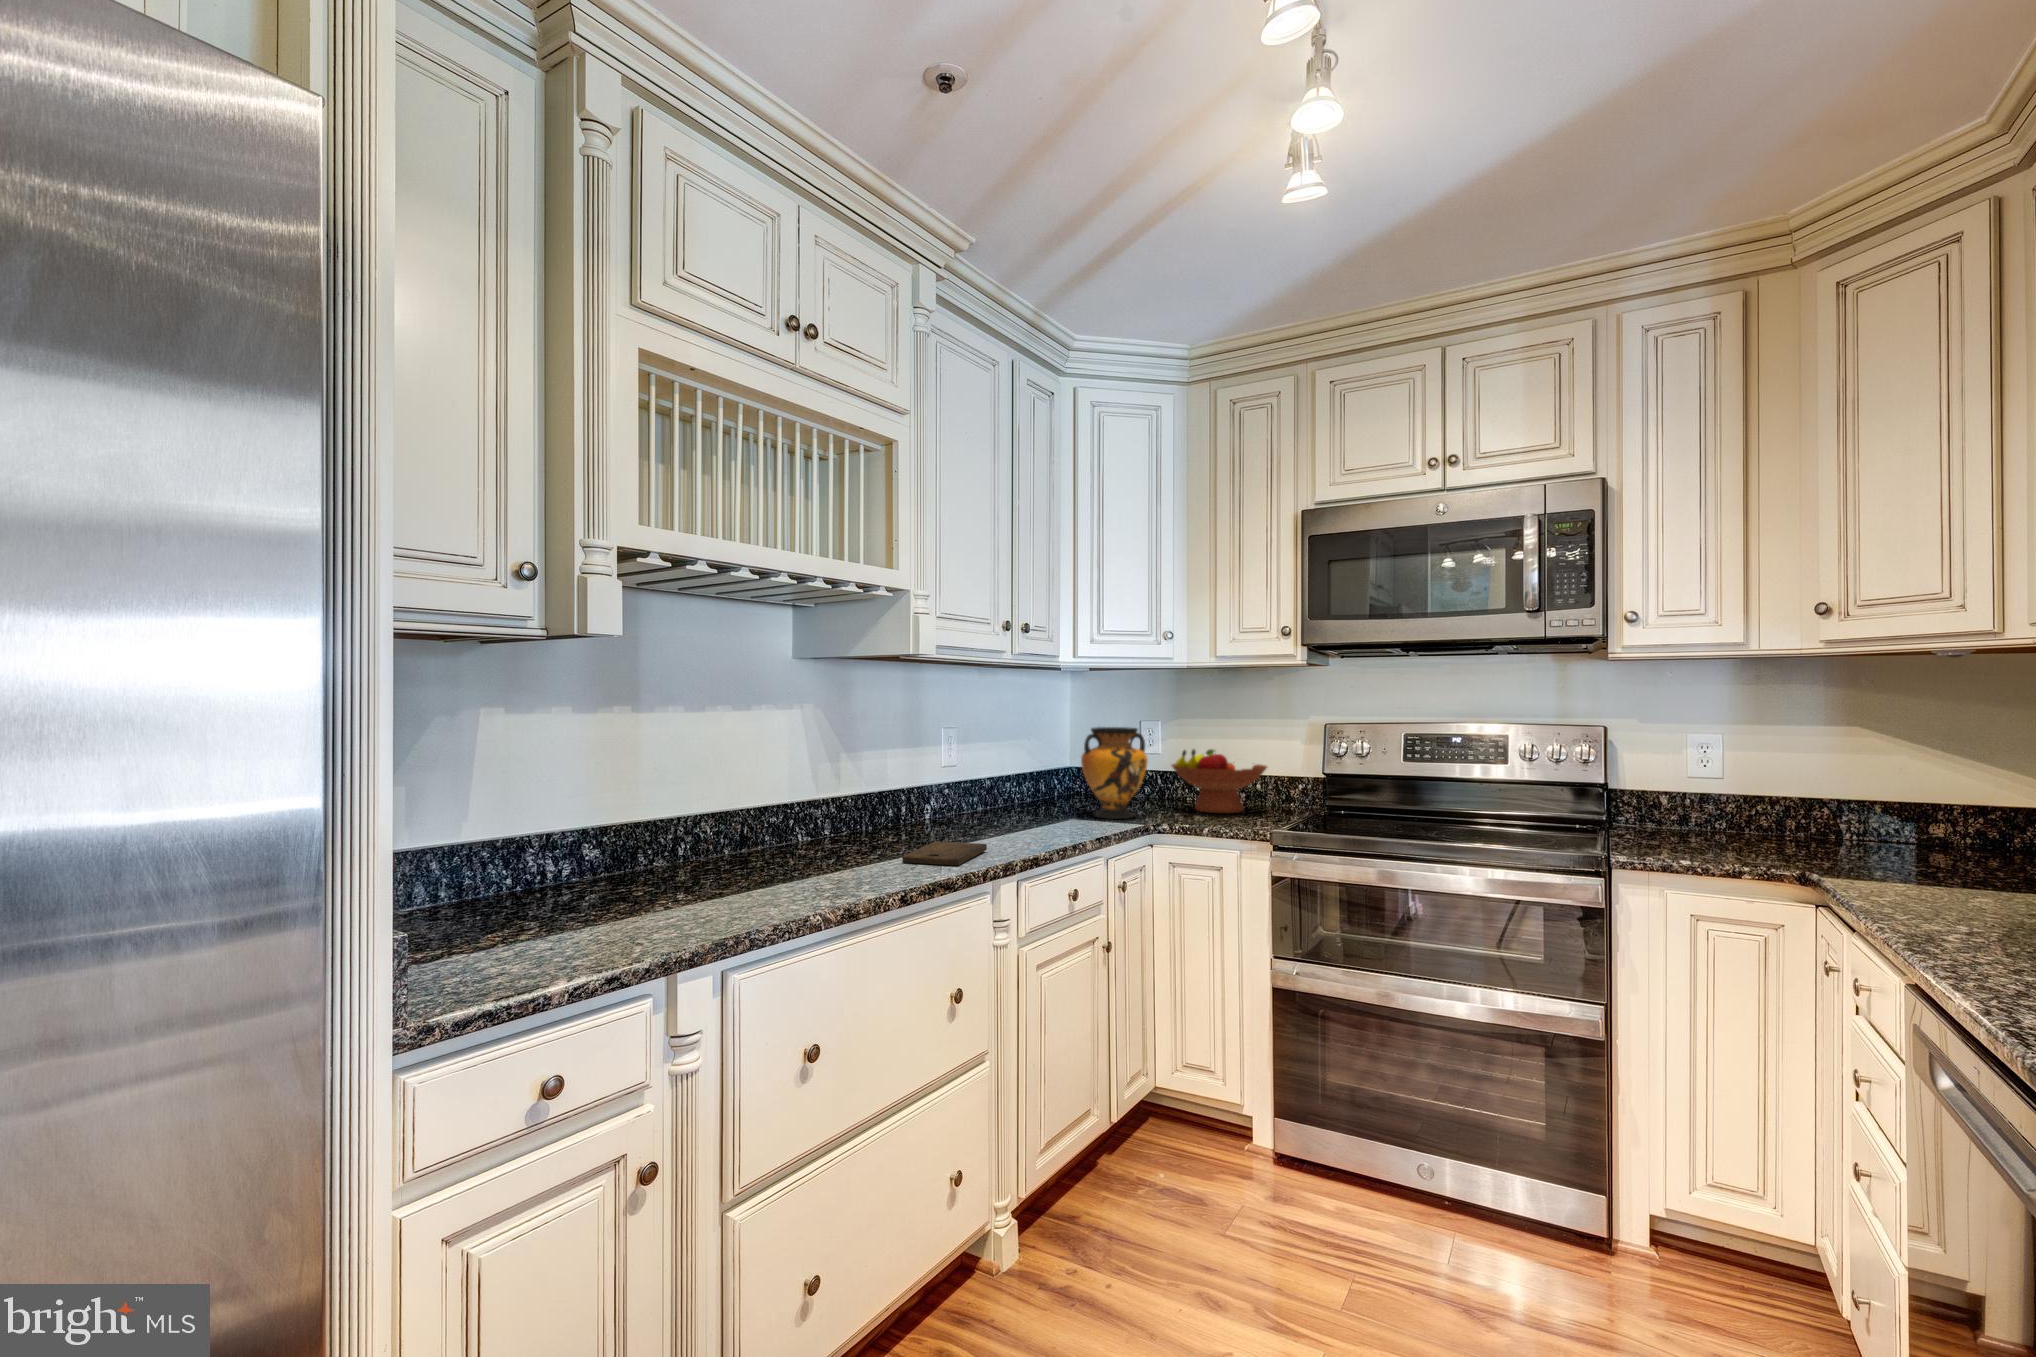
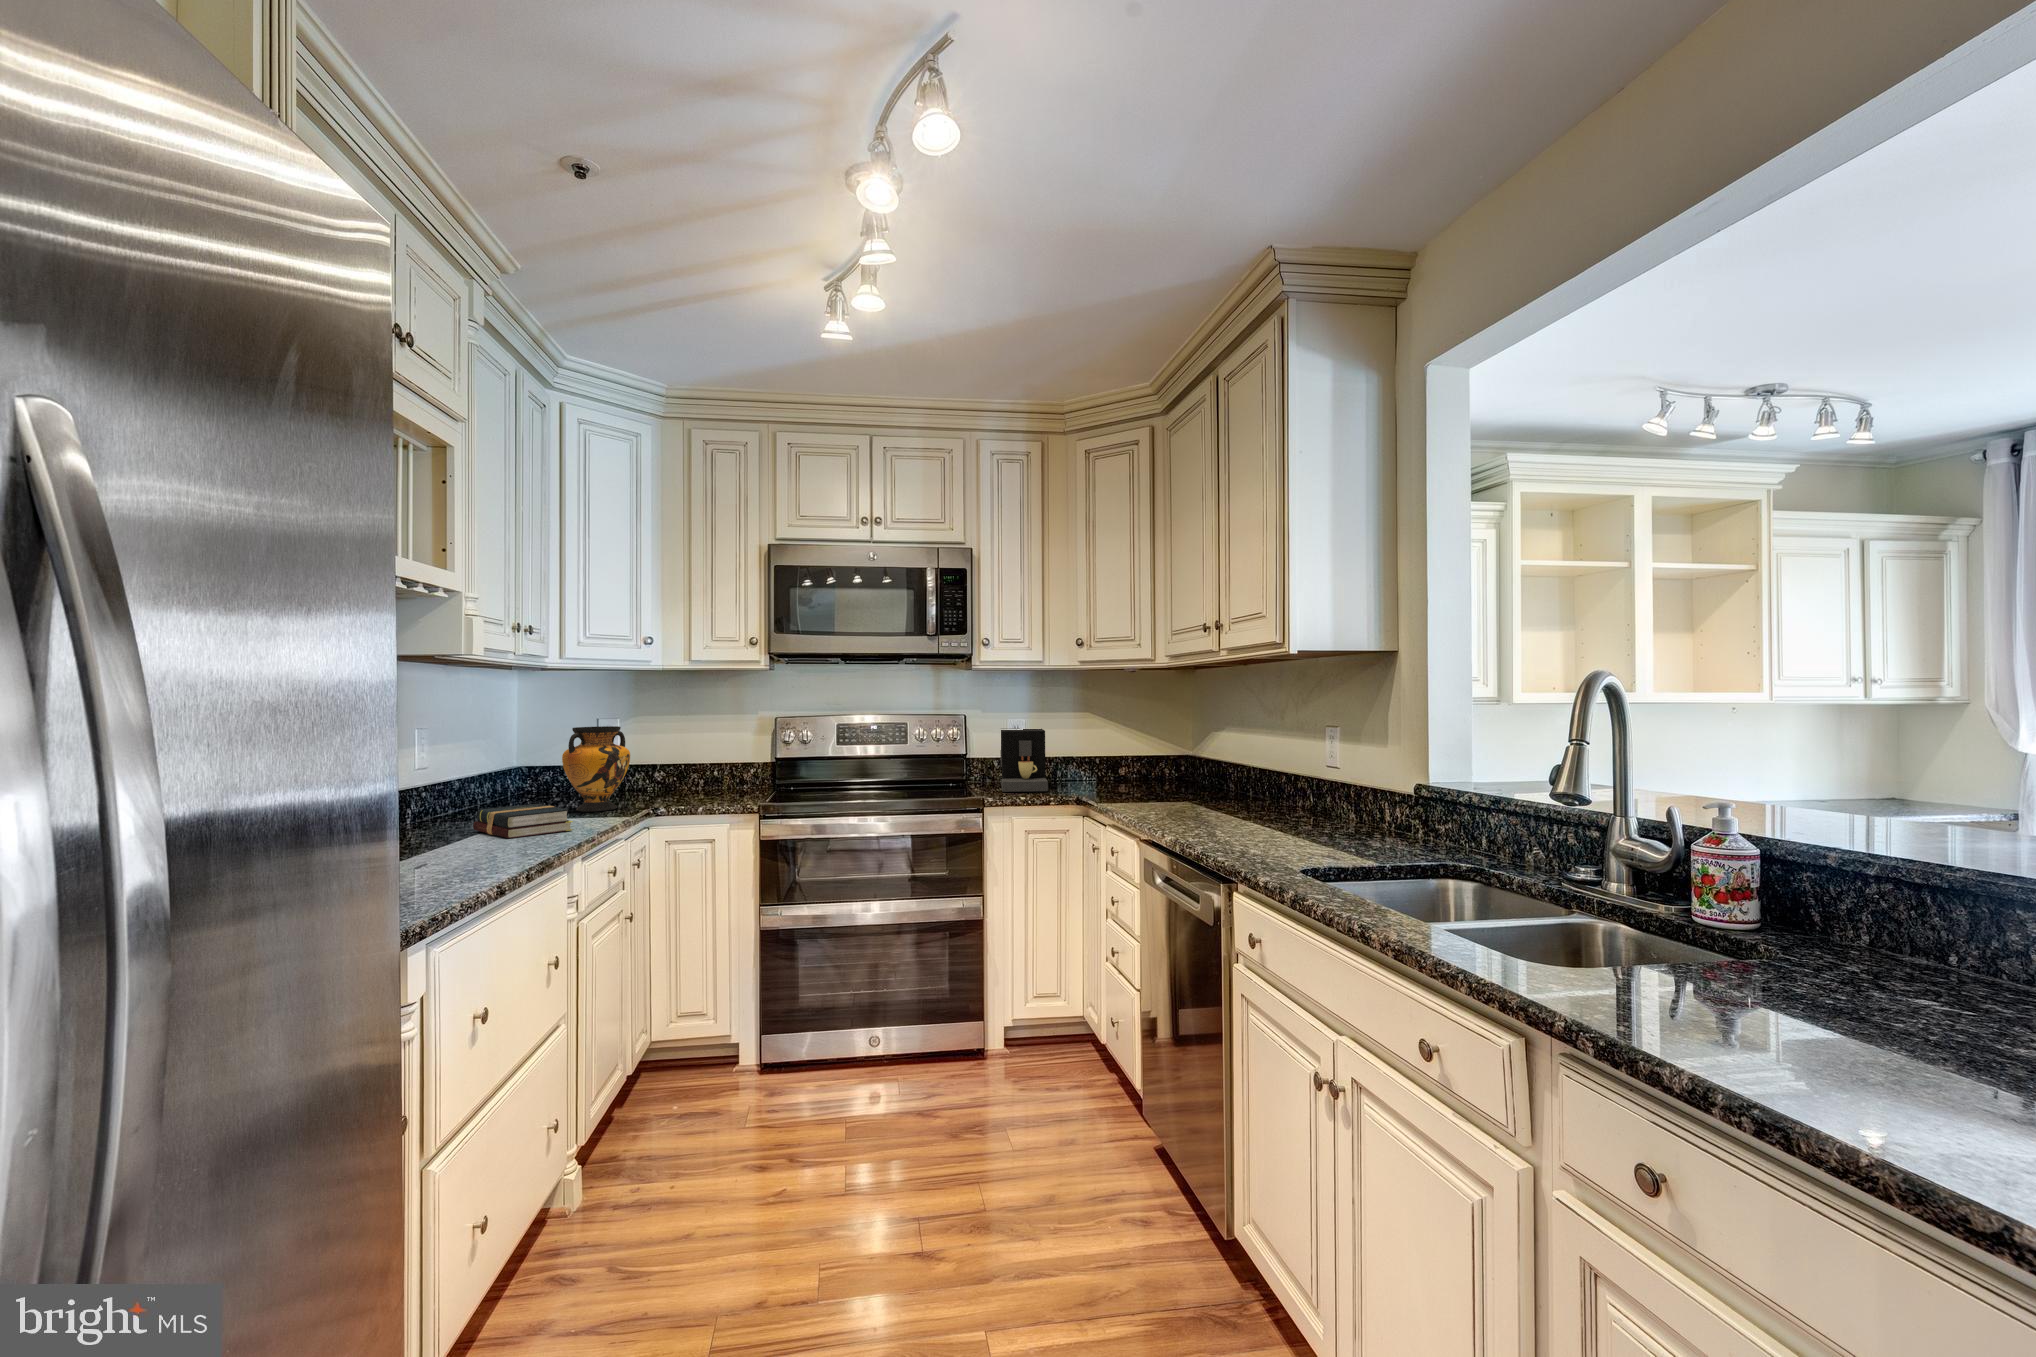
fruit bowl: present [1172,749,1267,813] -> none [640,743,729,799]
coffee maker: none [1664,752,1758,859] -> present [1000,728,1048,792]
hardback book: none [978,806,1055,840] -> present [473,804,573,838]
cutting board: present [902,842,987,865] -> none [453,840,525,864]

